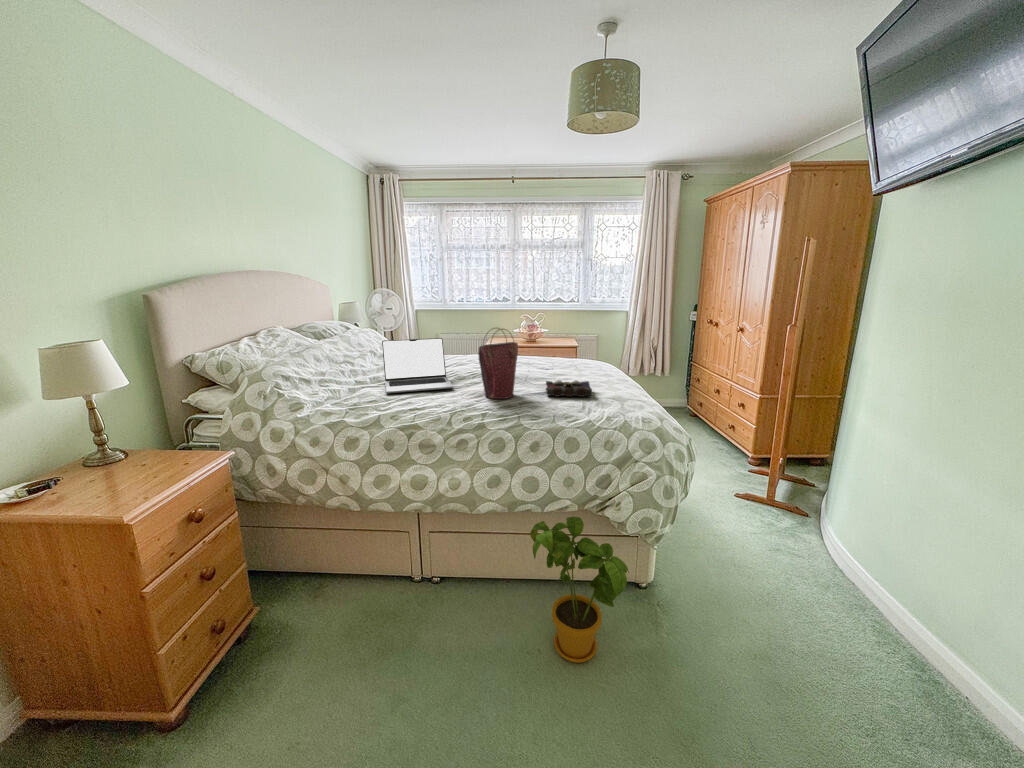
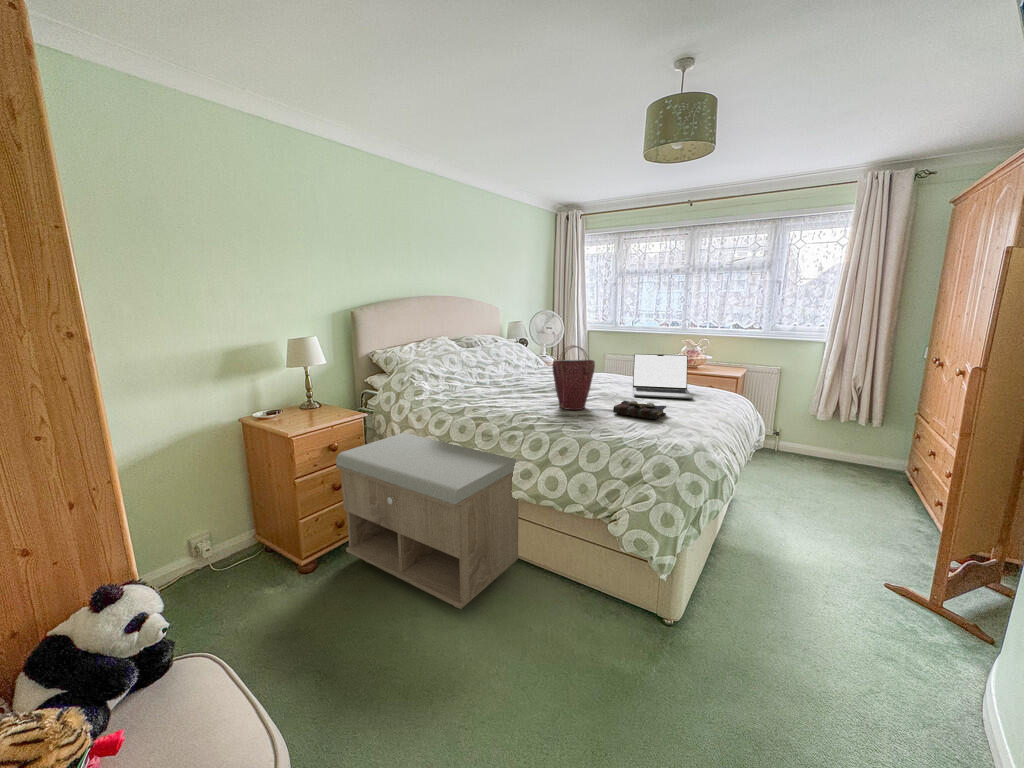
laptop: present [382,338,453,393] -> present [633,354,693,399]
storage bench: none [212,466,483,670] -> present [336,433,518,609]
house plant: present [530,516,629,663] -> none [511,510,597,649]

